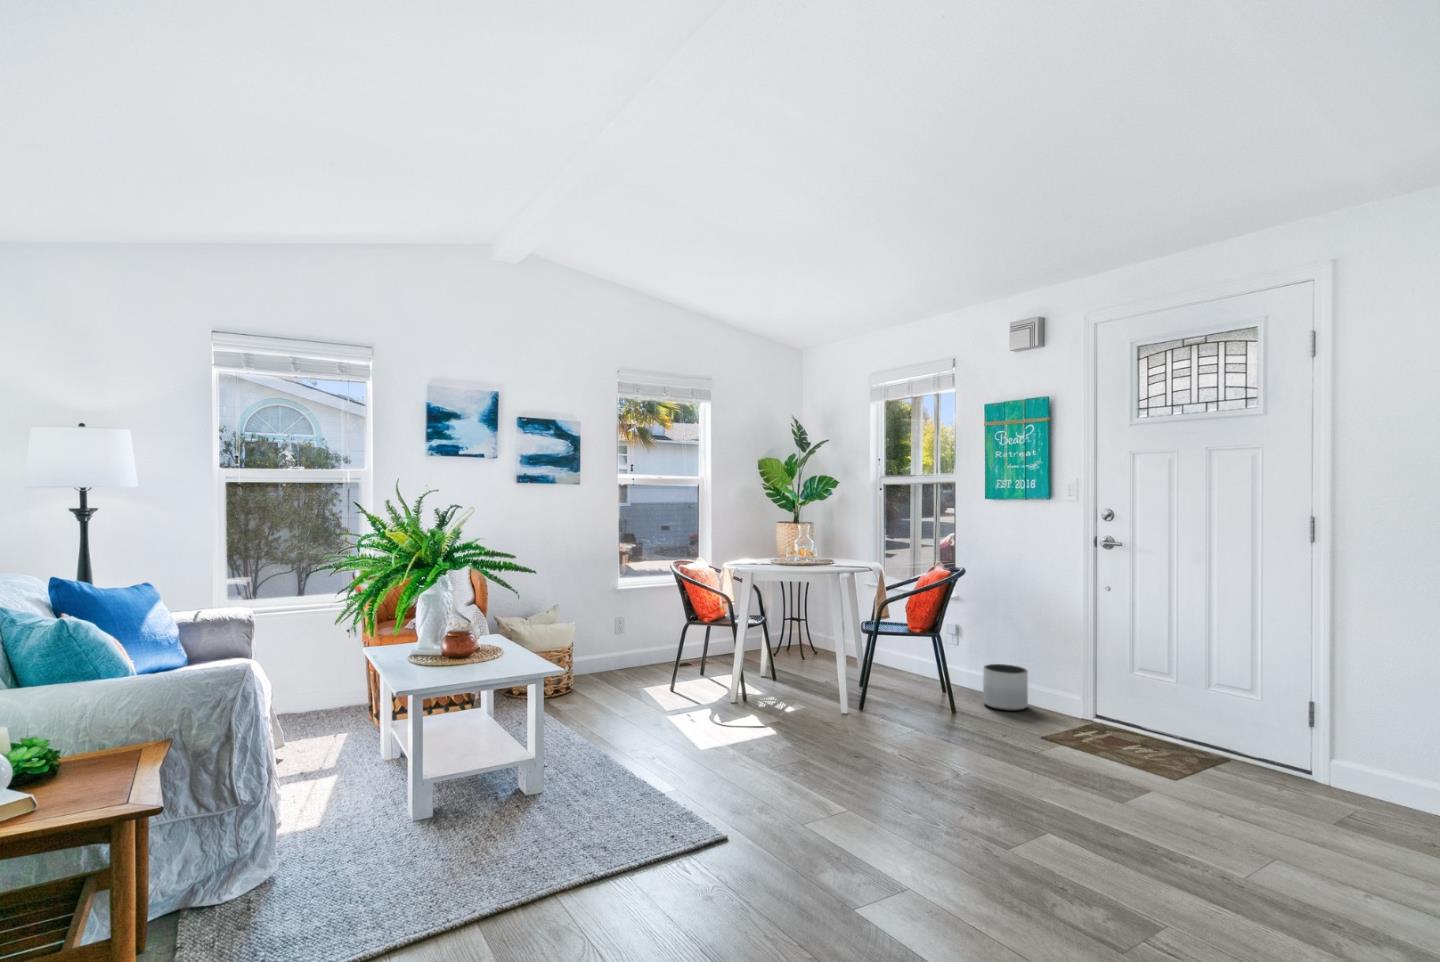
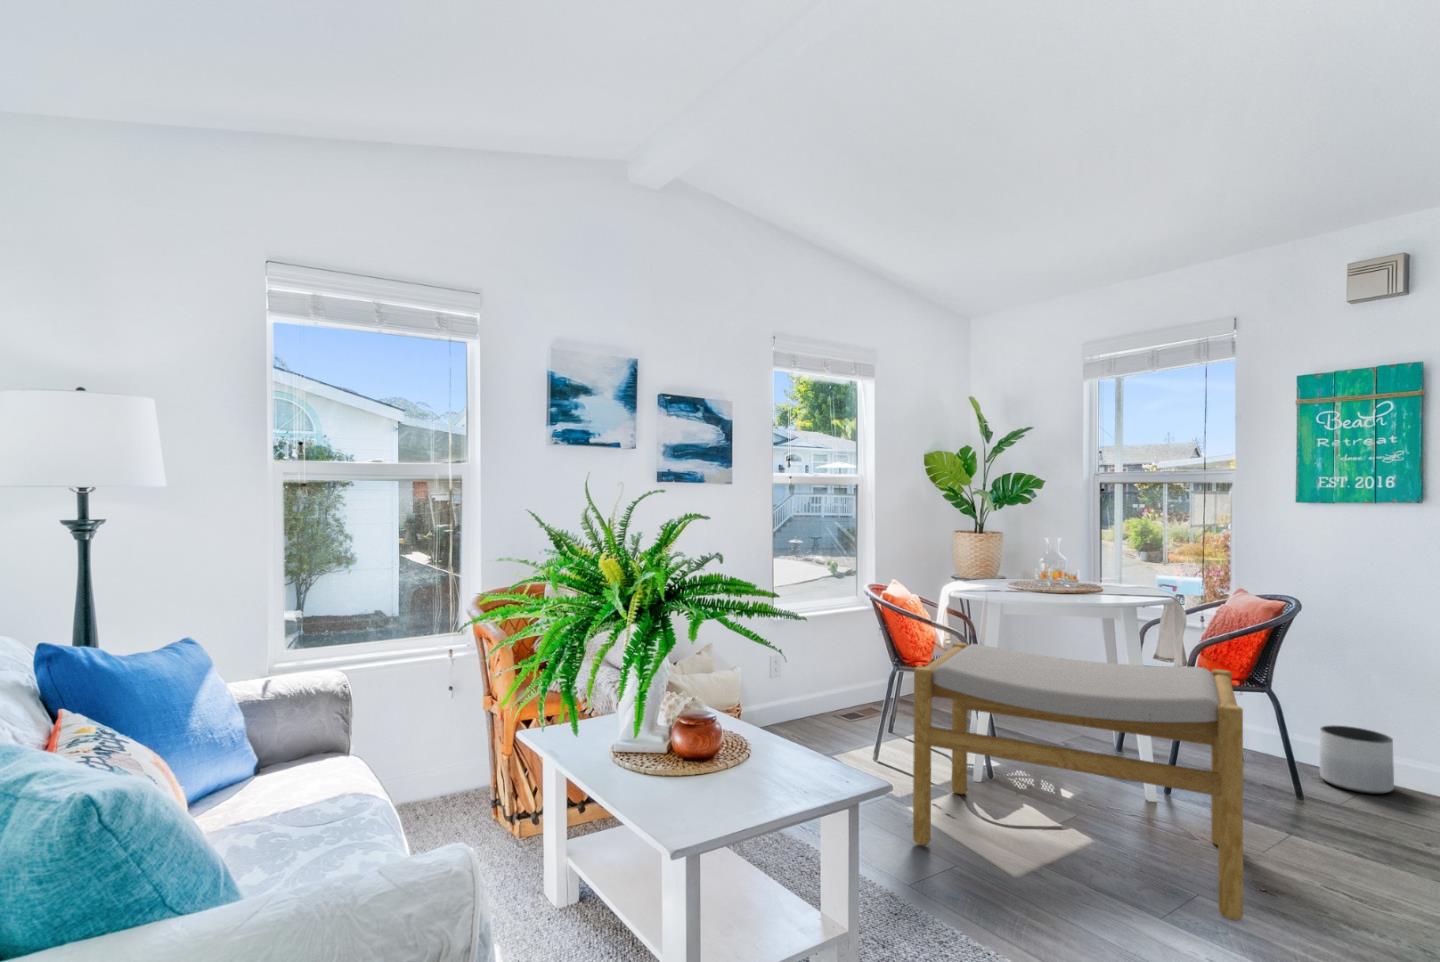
footstool: none [647,600,867,770] -> present [913,642,1243,921]

